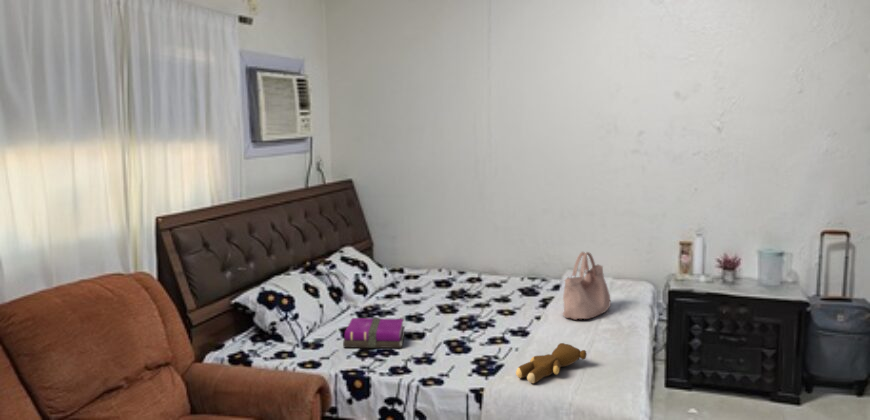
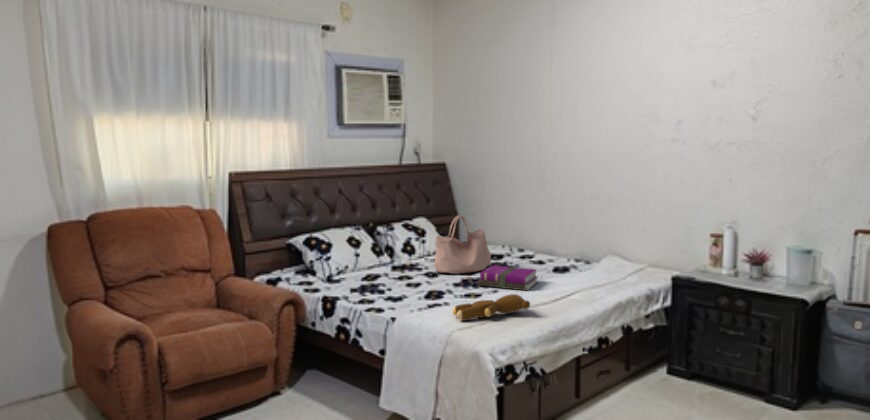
handbag: present [563,252,610,320] -> present [434,216,491,274]
notebook: present [343,318,405,348] -> present [478,265,537,291]

